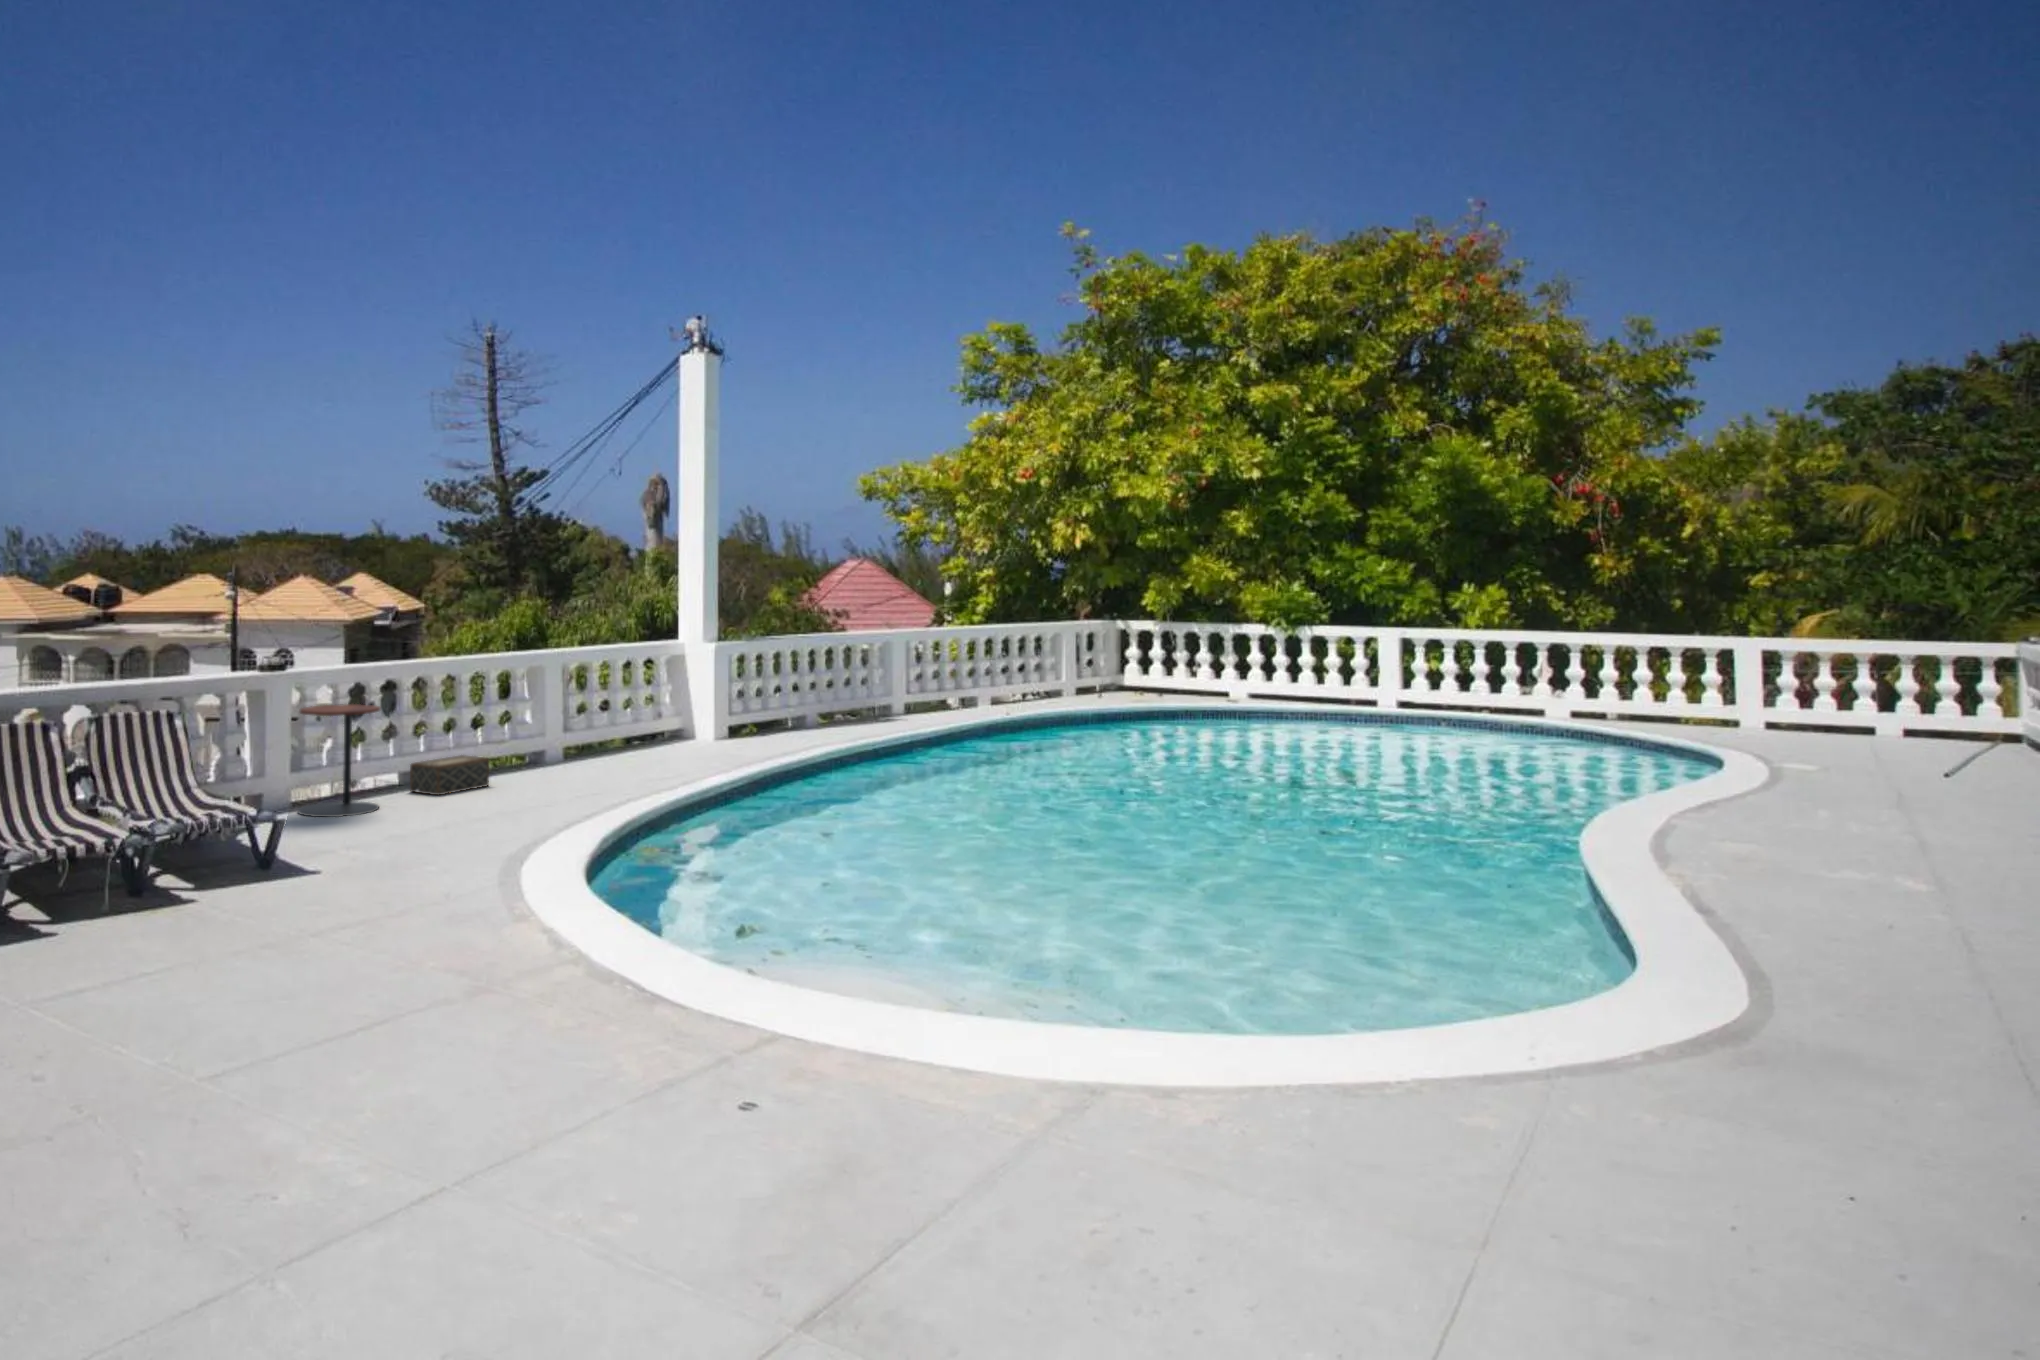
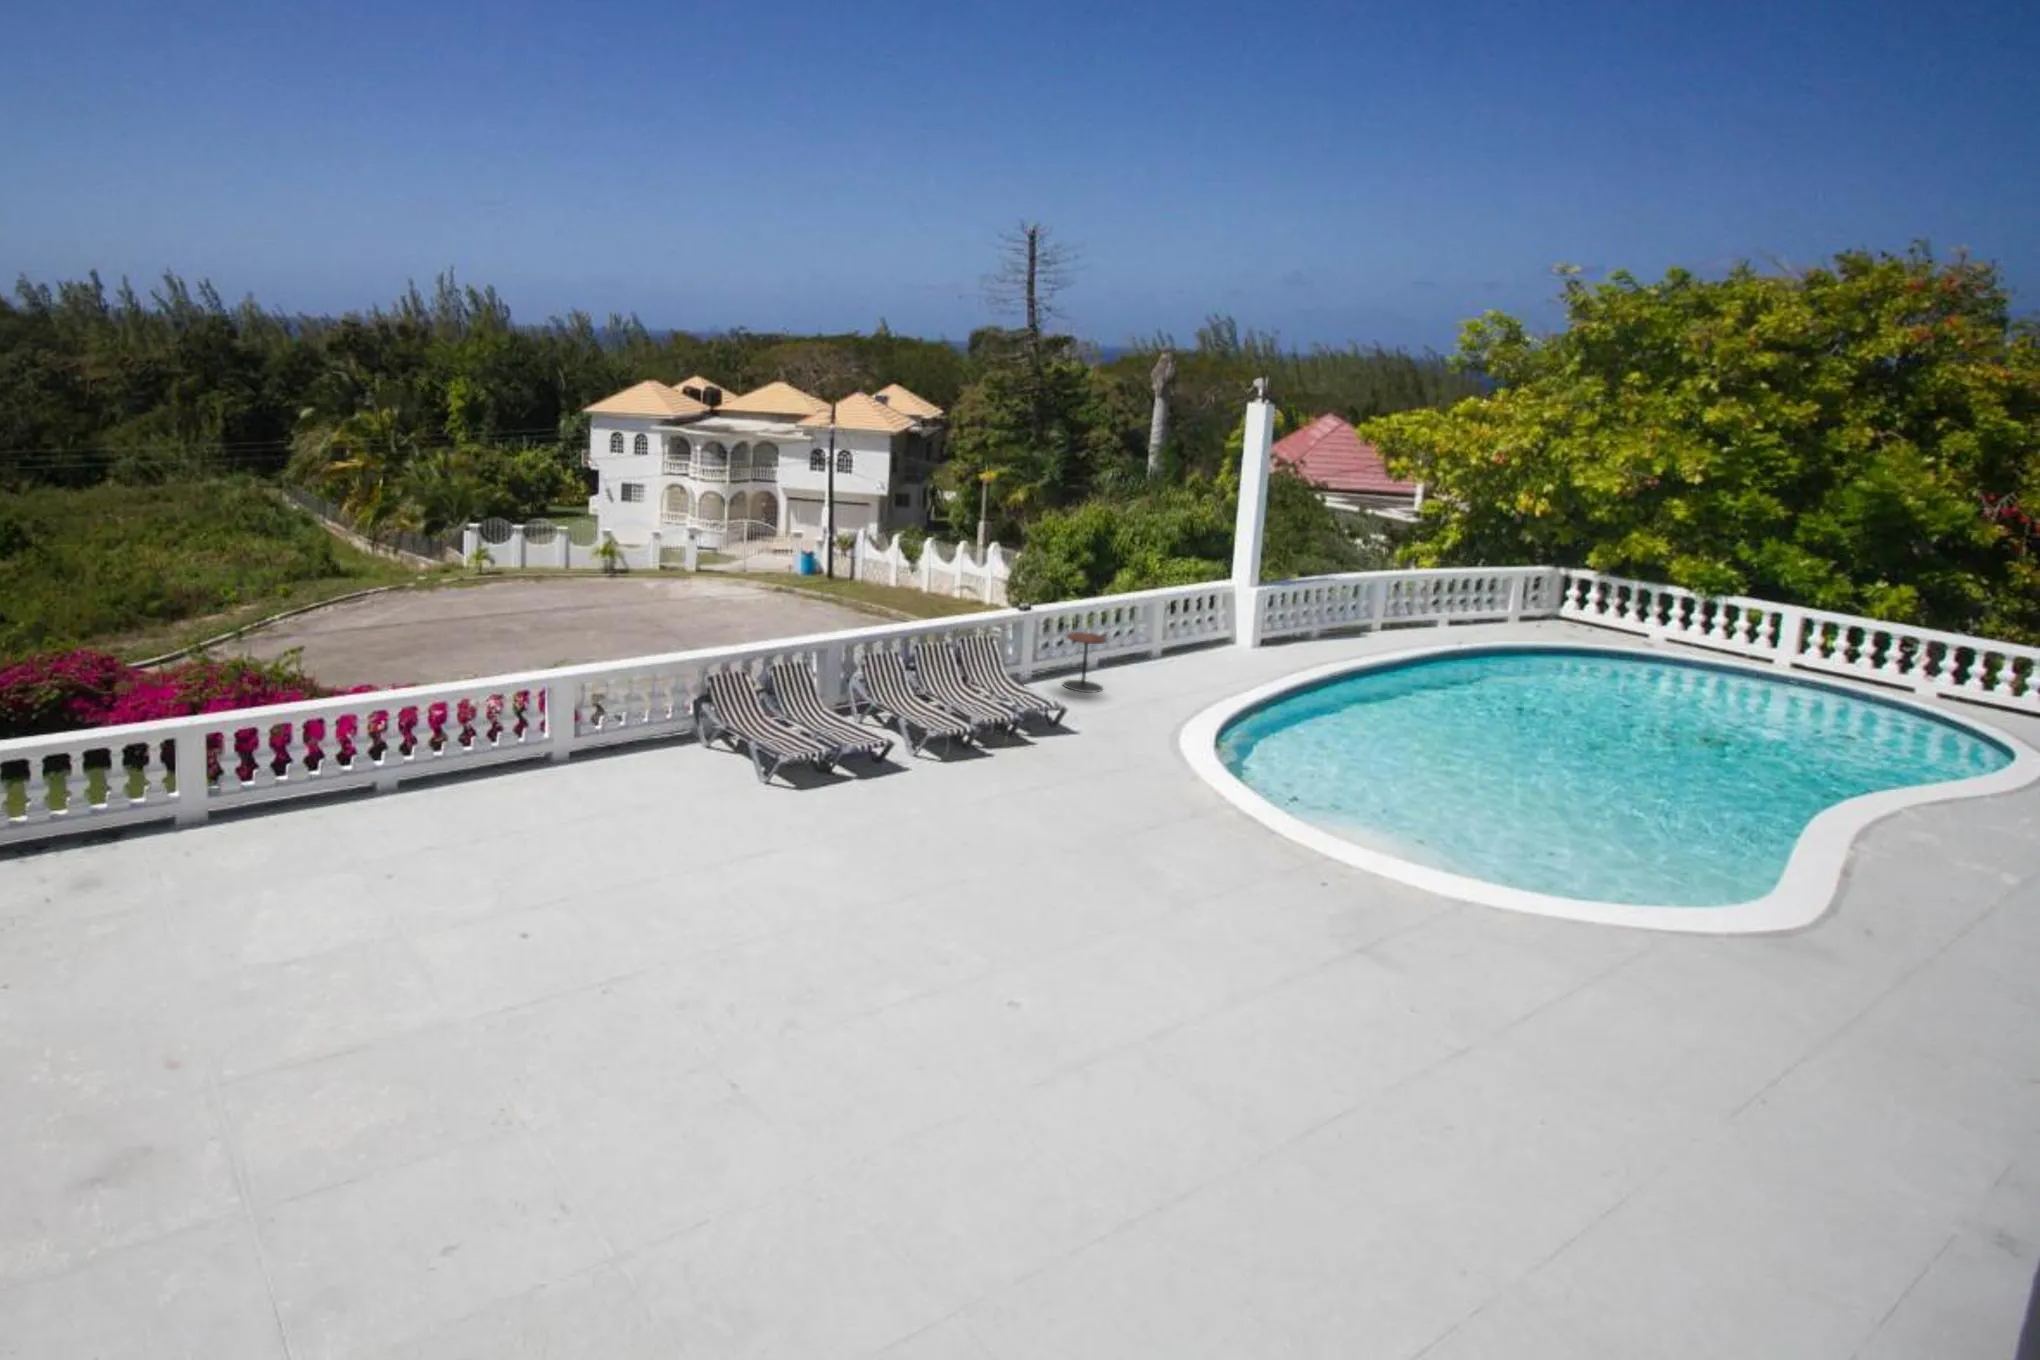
woven basket: present [410,755,489,795] -> none [1108,656,1149,680]

